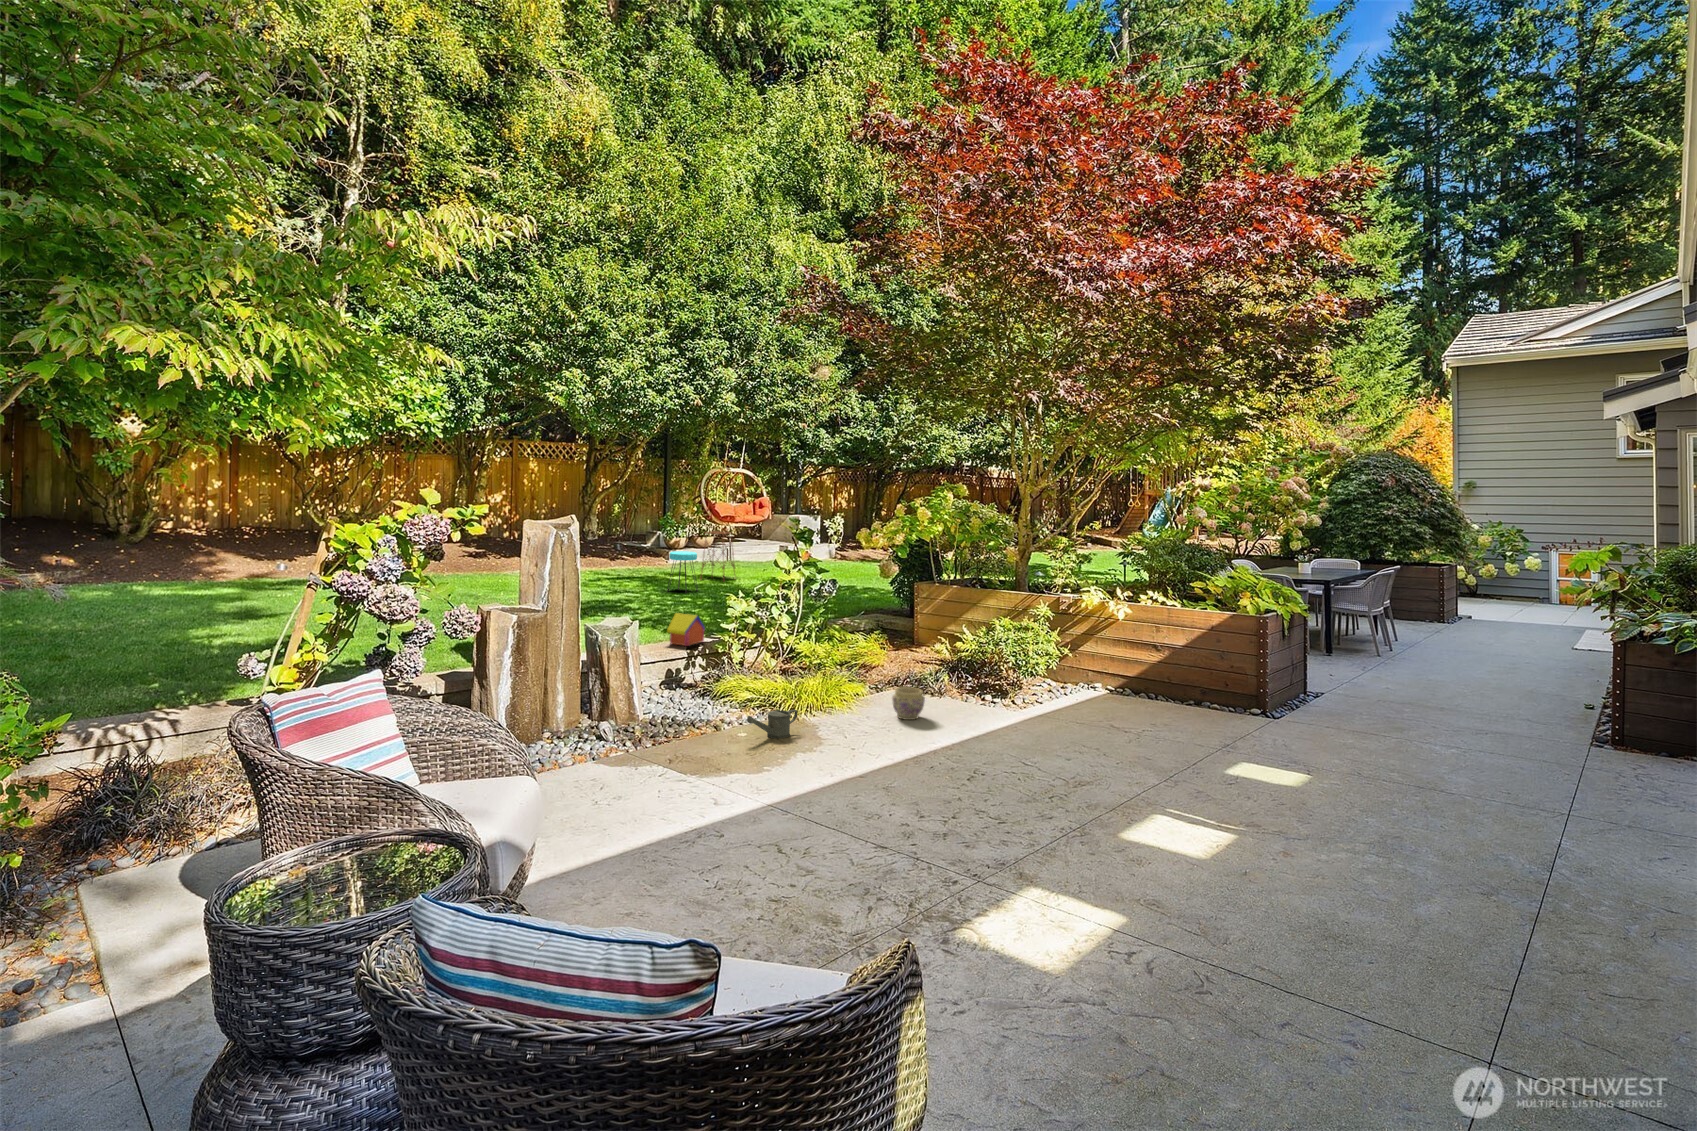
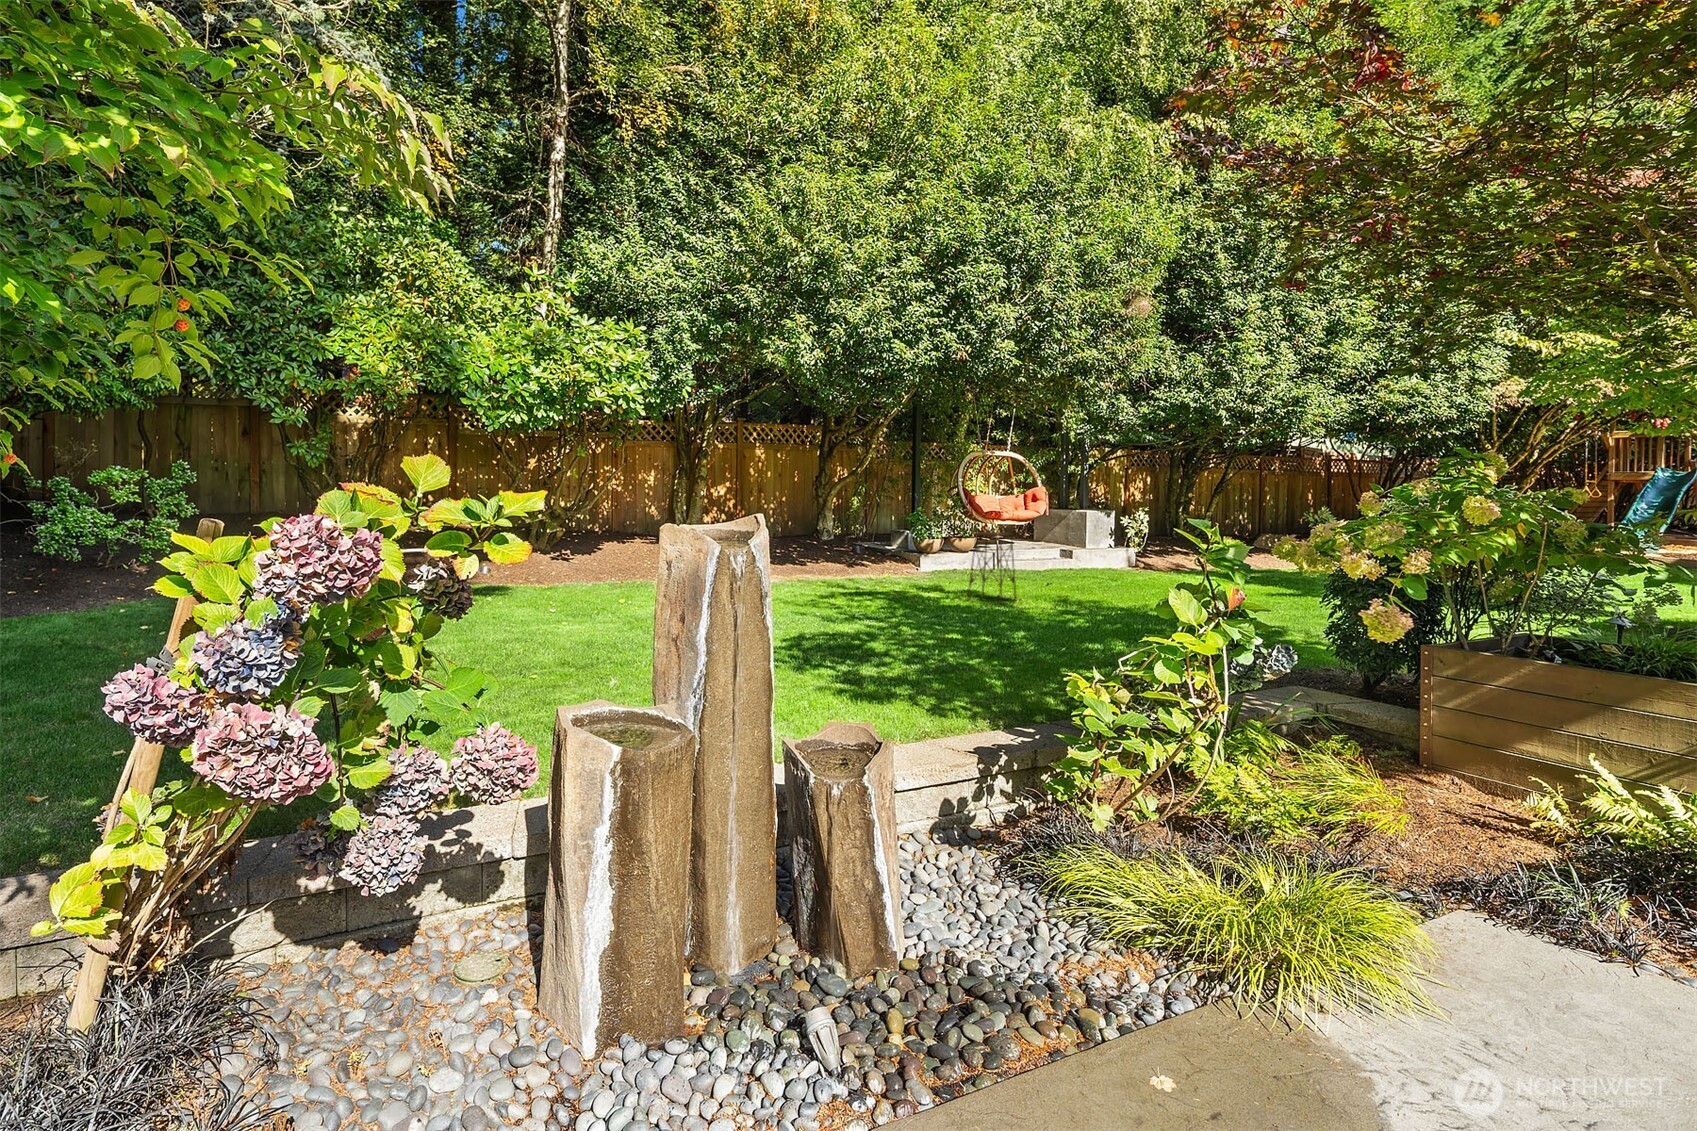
stool: present [667,551,698,593] -> none [923,562,968,624]
toy house: present [667,613,705,646] -> none [938,681,1003,745]
planter: present [892,687,925,720] -> none [1511,928,1619,1029]
watering can: present [747,710,797,738] -> none [1166,982,1279,1071]

